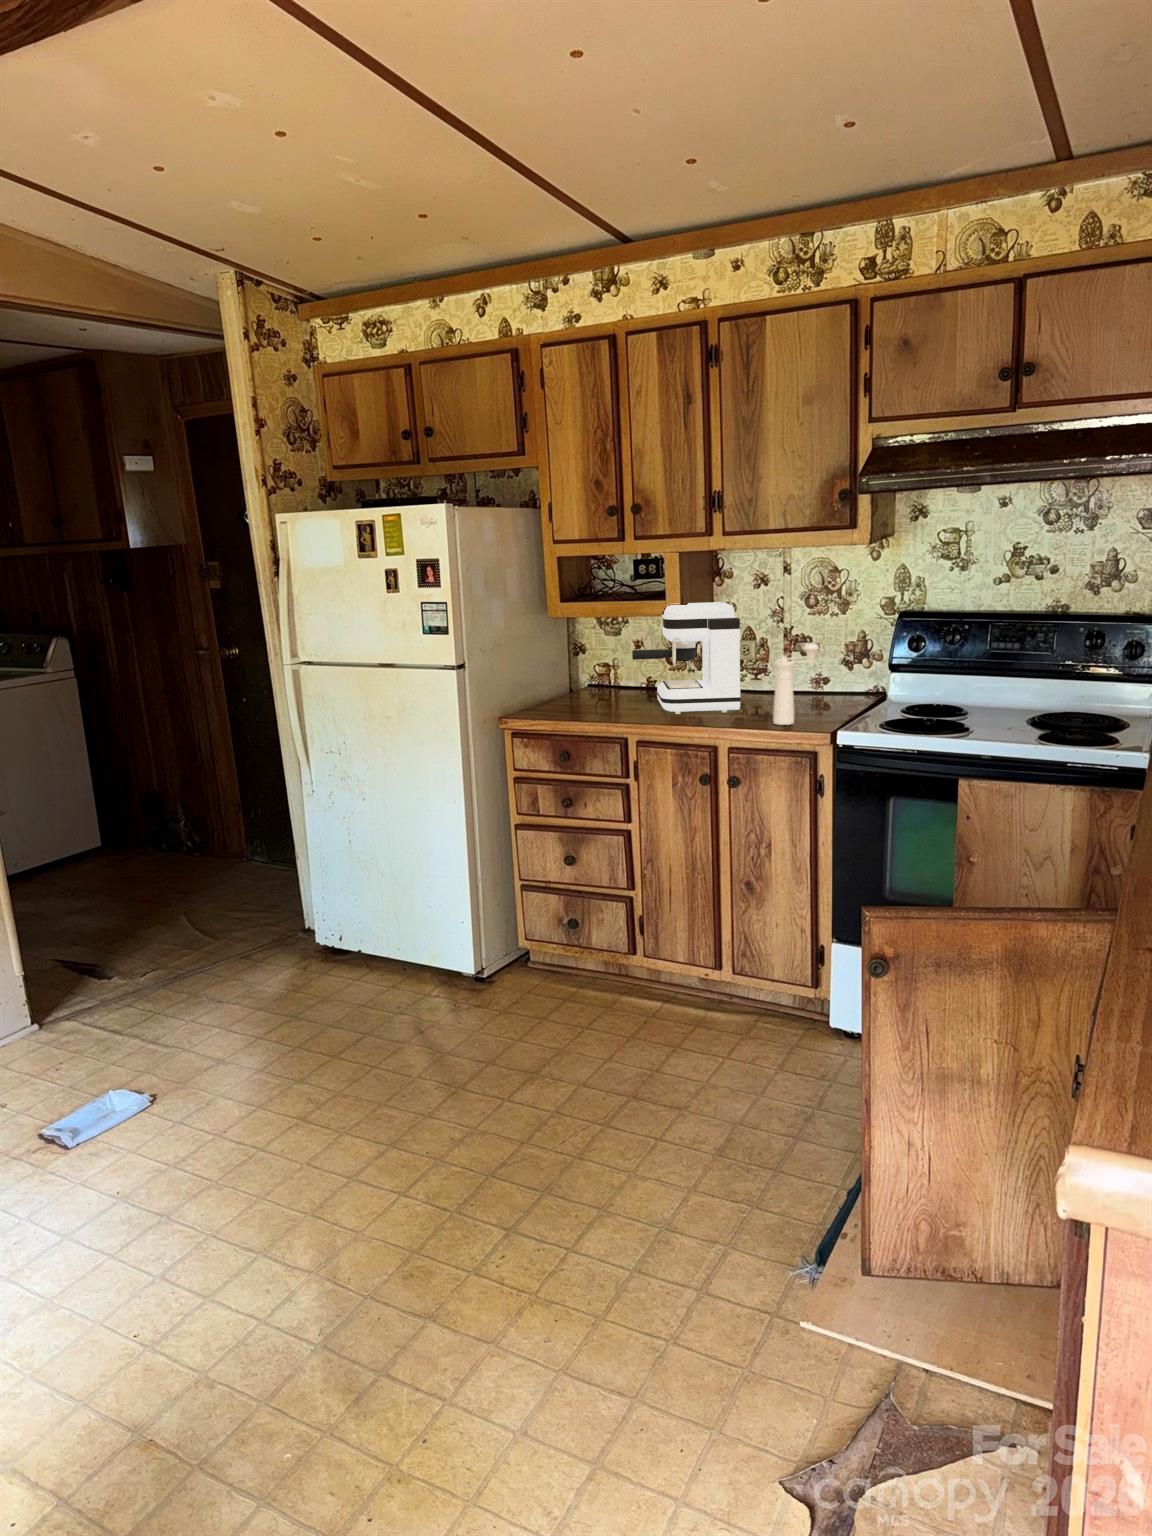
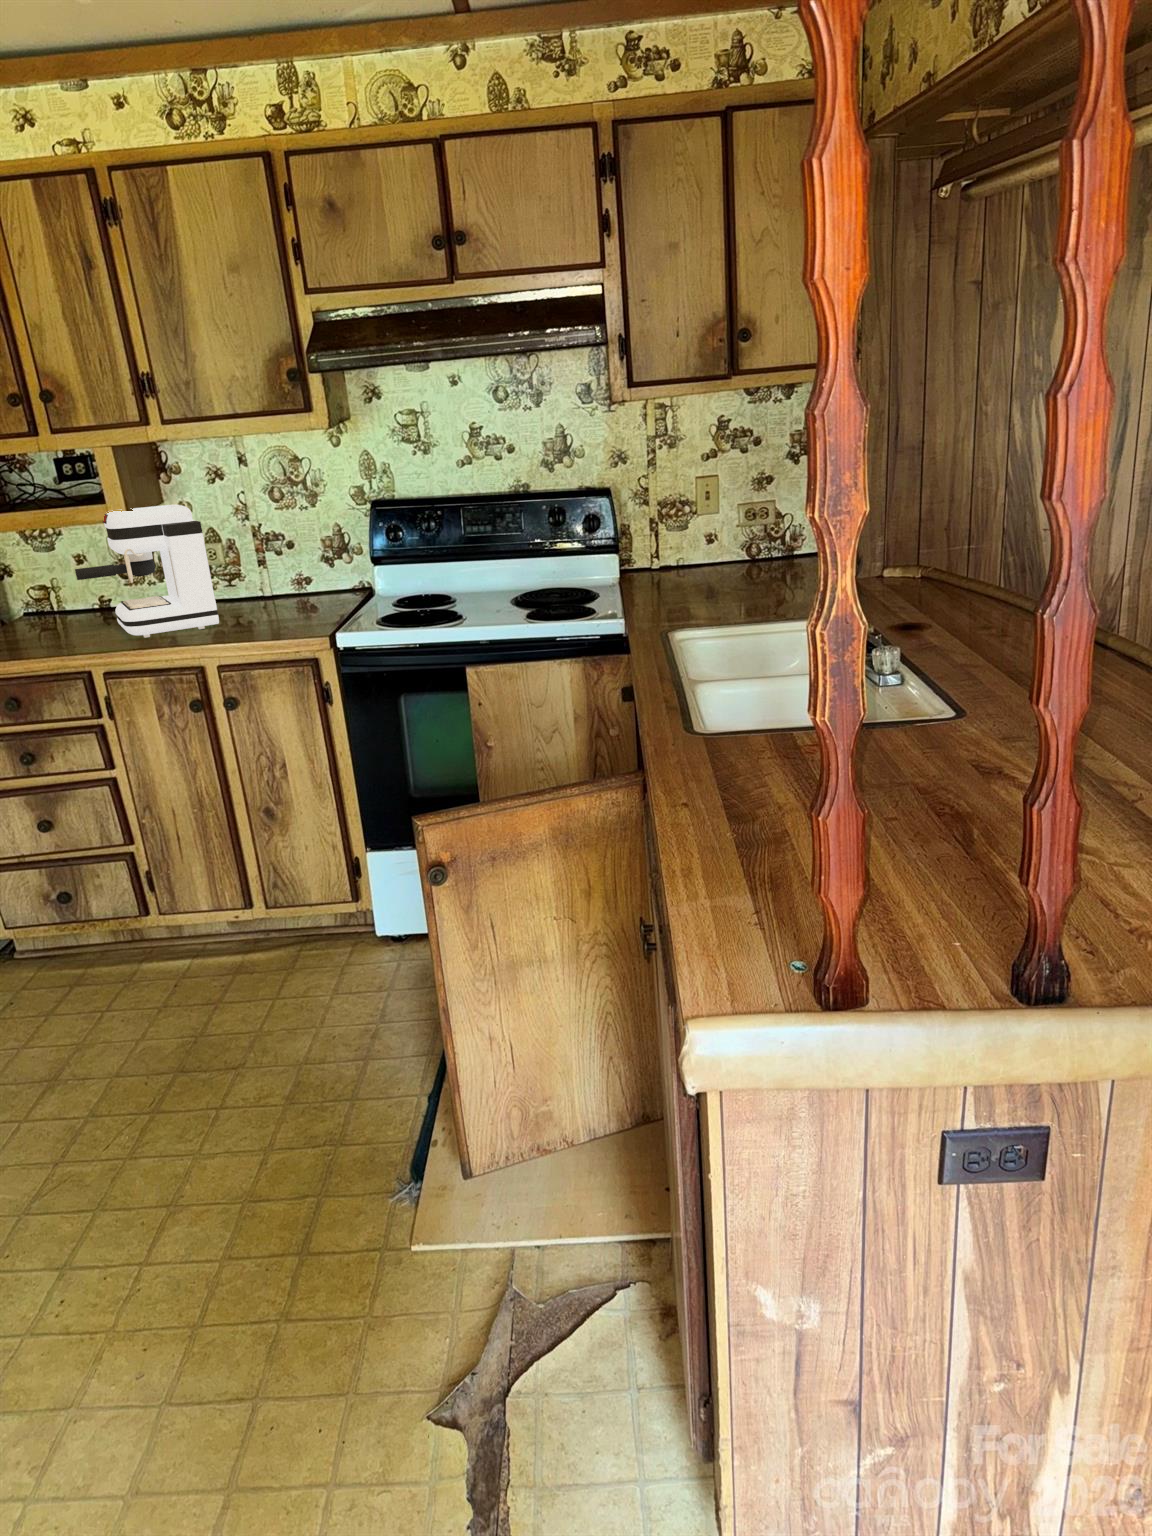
pepper mill: present [773,643,819,725] -> none [249,542,296,635]

